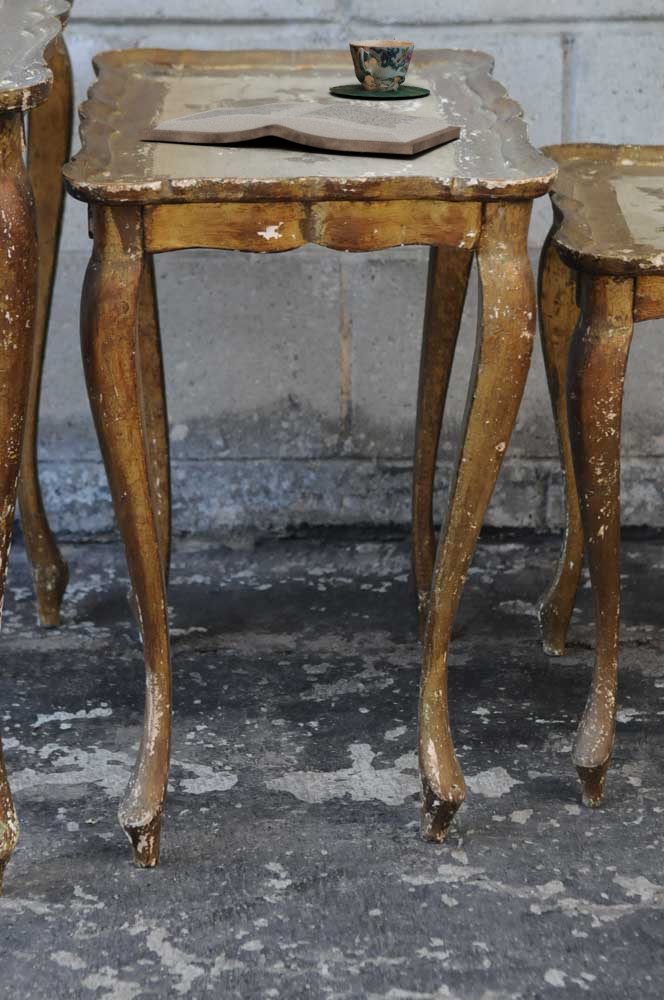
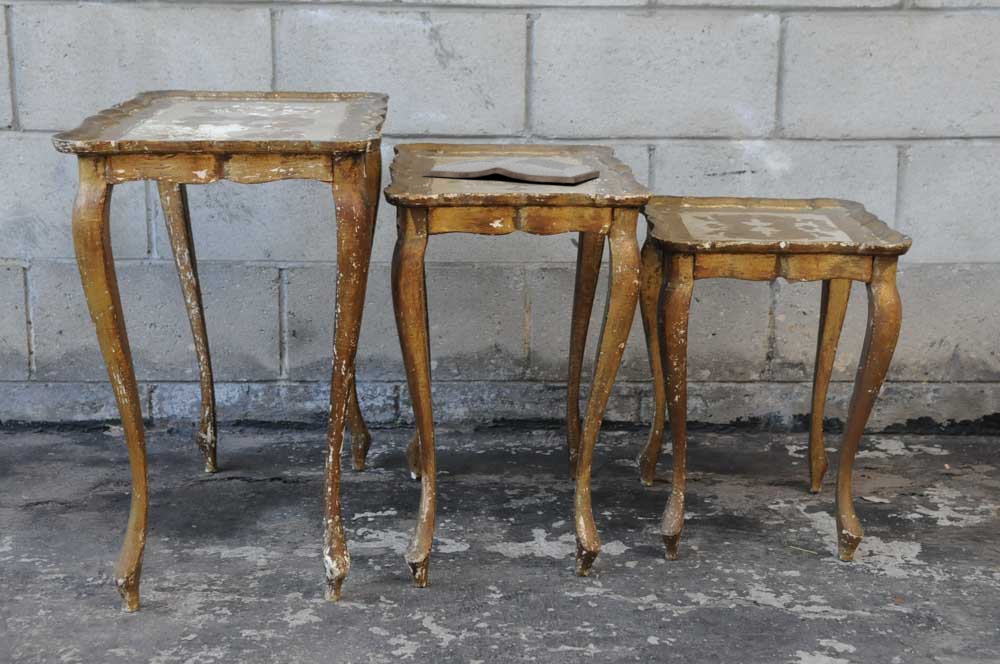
teacup: present [329,38,430,97] -> none [524,126,581,158]

